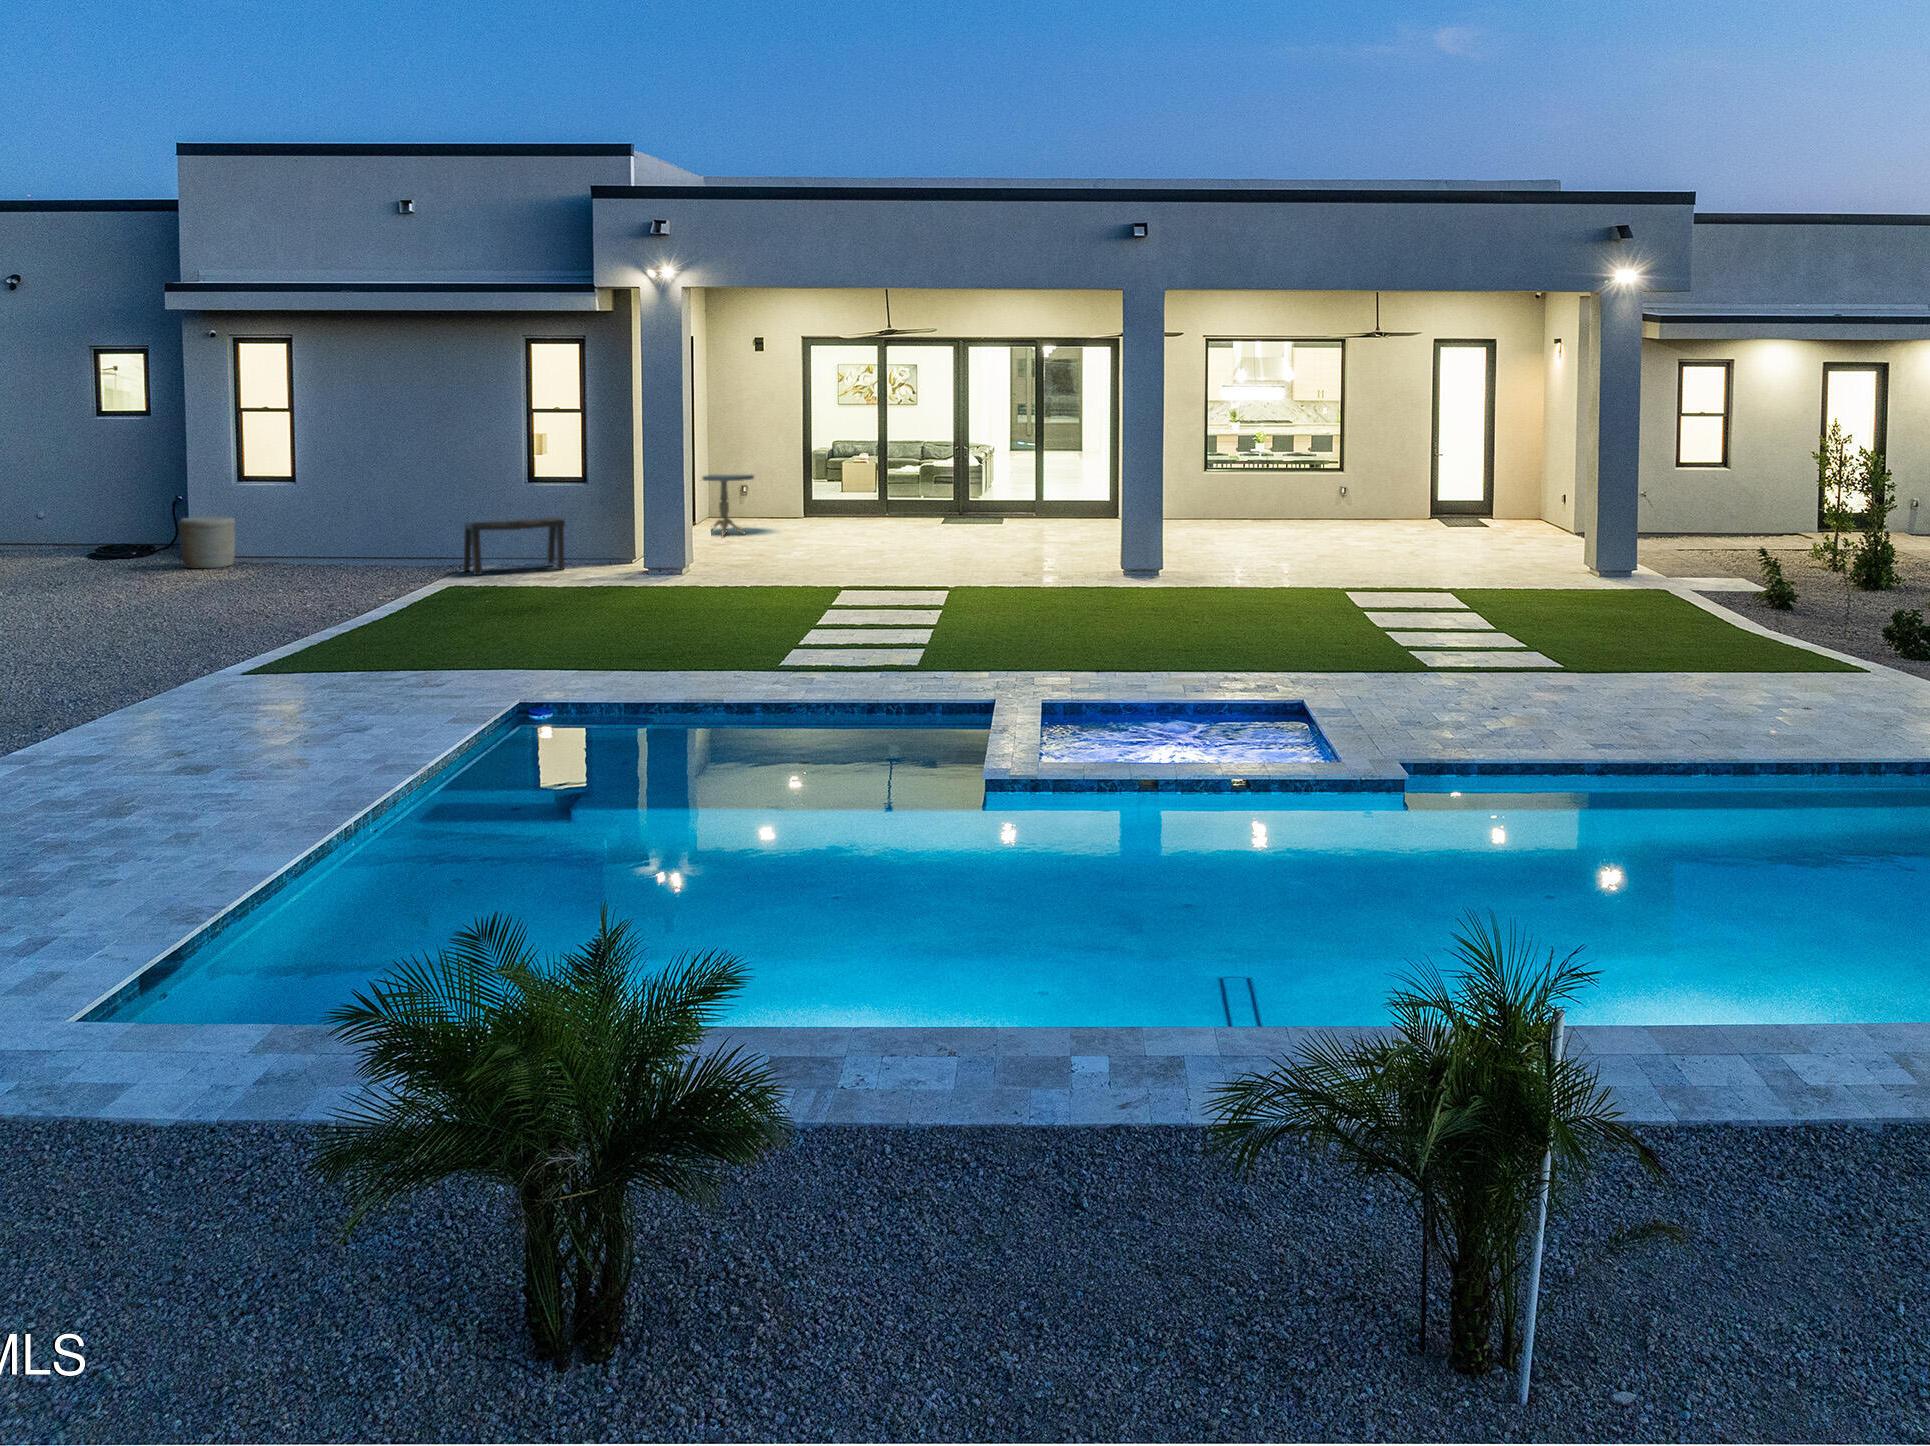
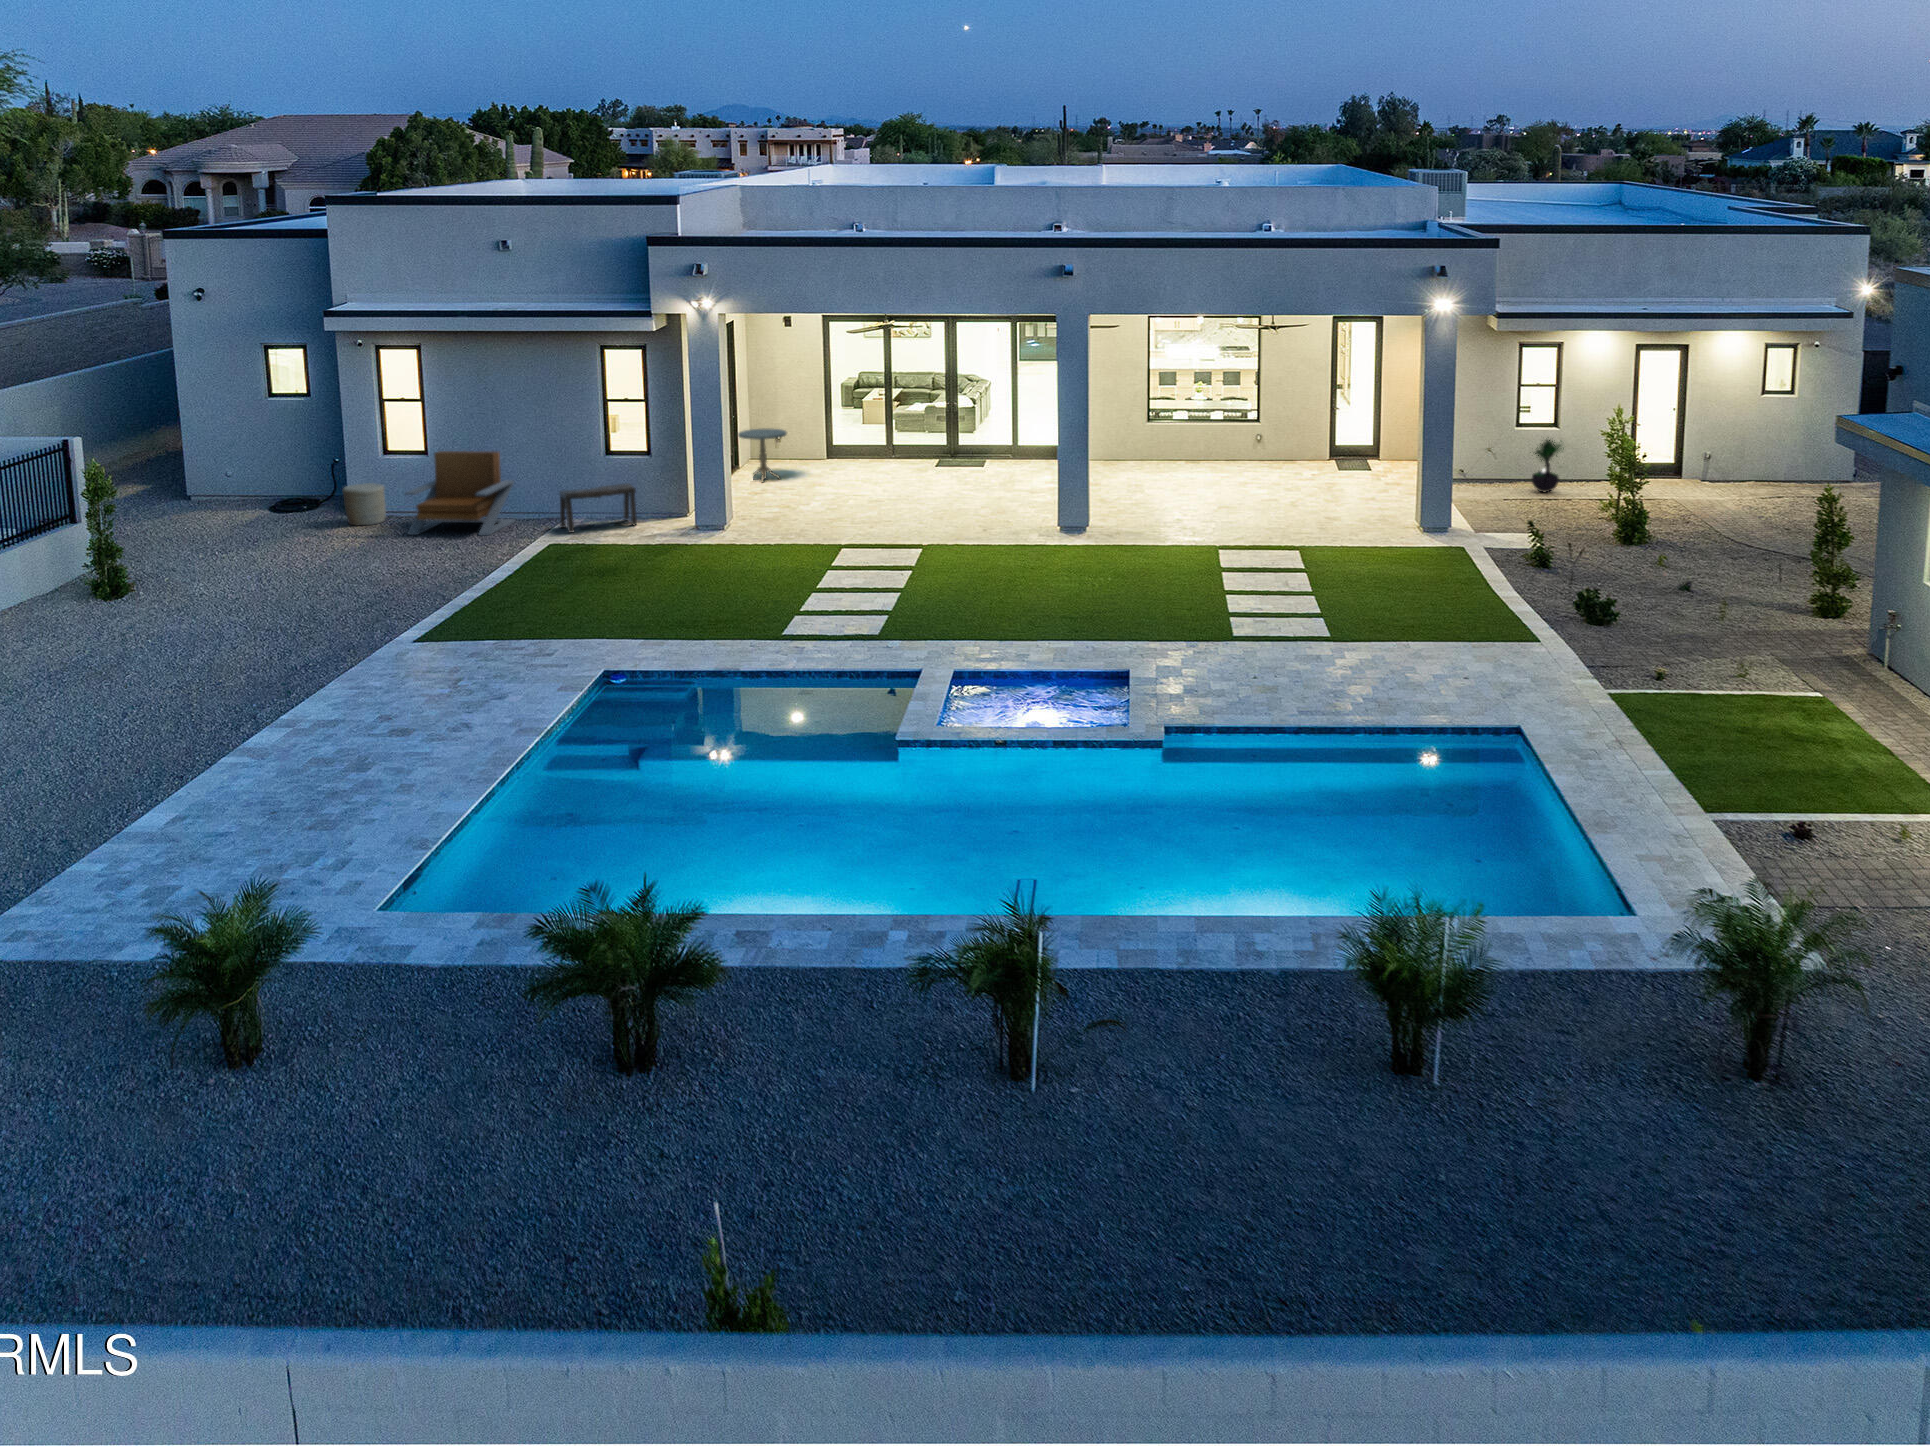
potted tree: none [1695,471,1742,547] -> present [1532,440,1564,492]
lounge chair: none [258,472,406,577] -> present [405,451,515,536]

